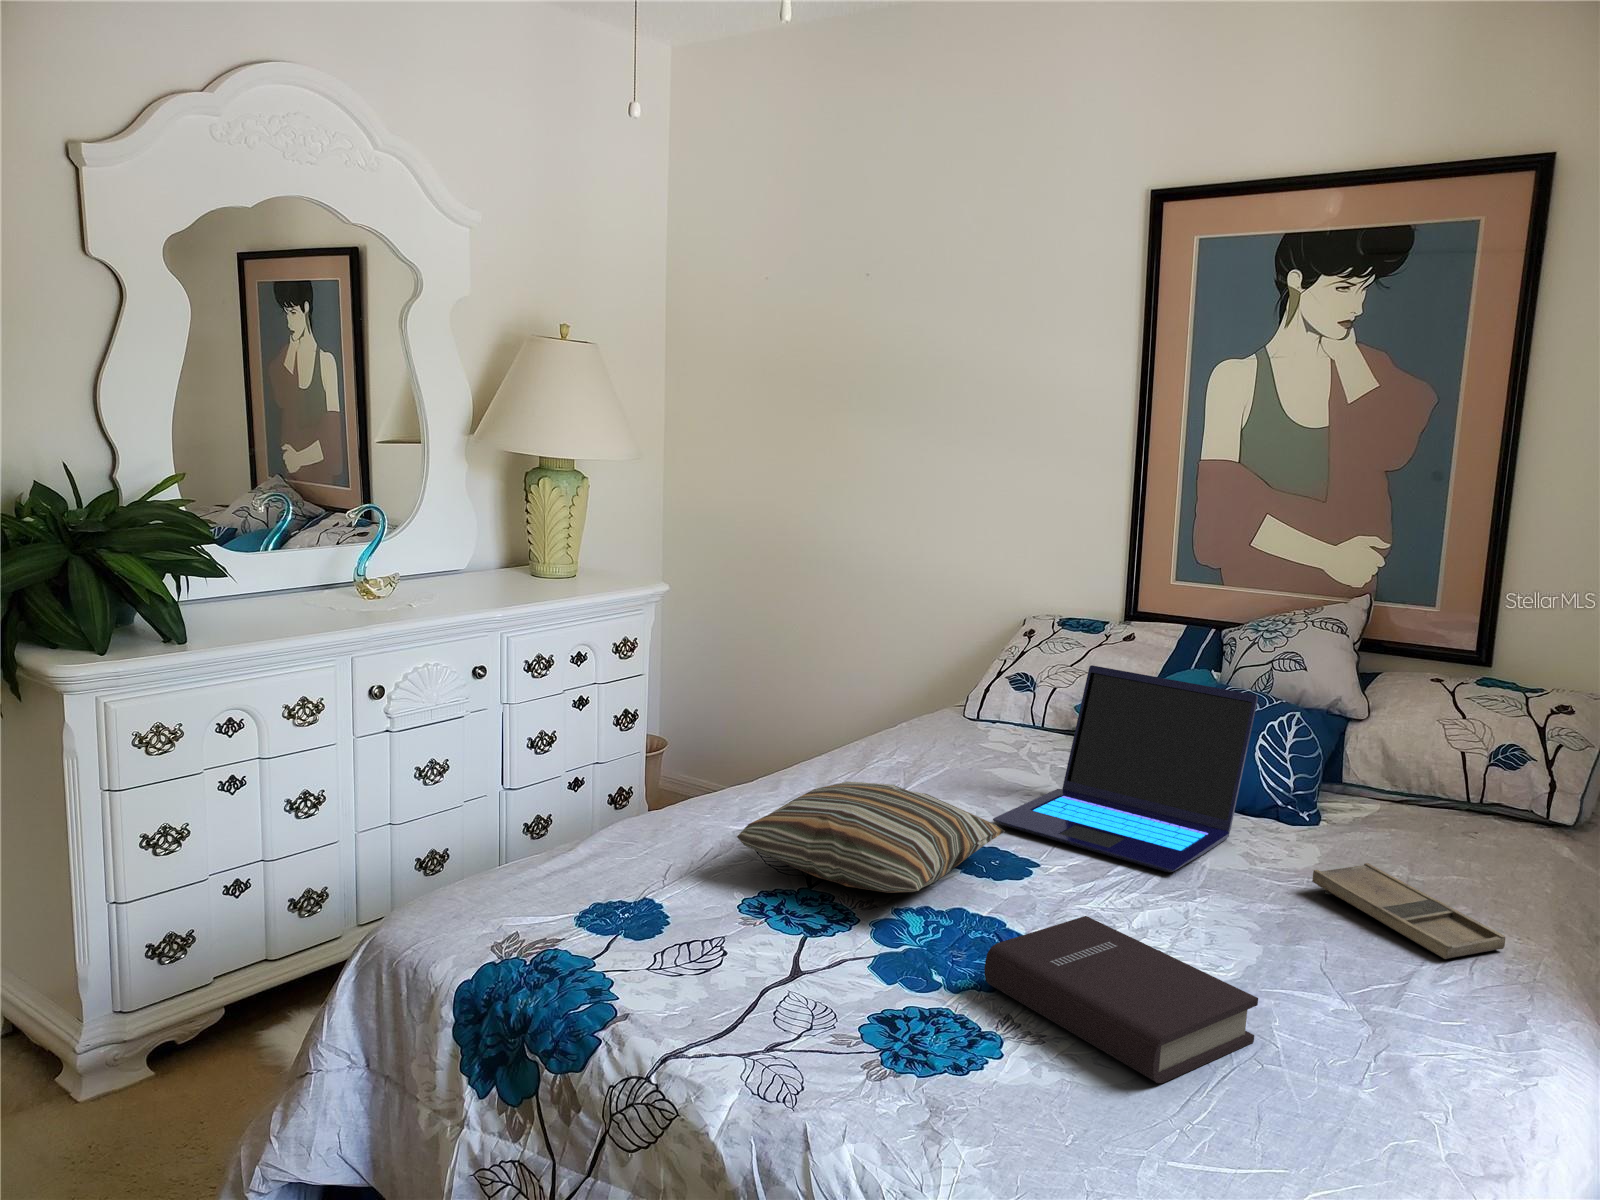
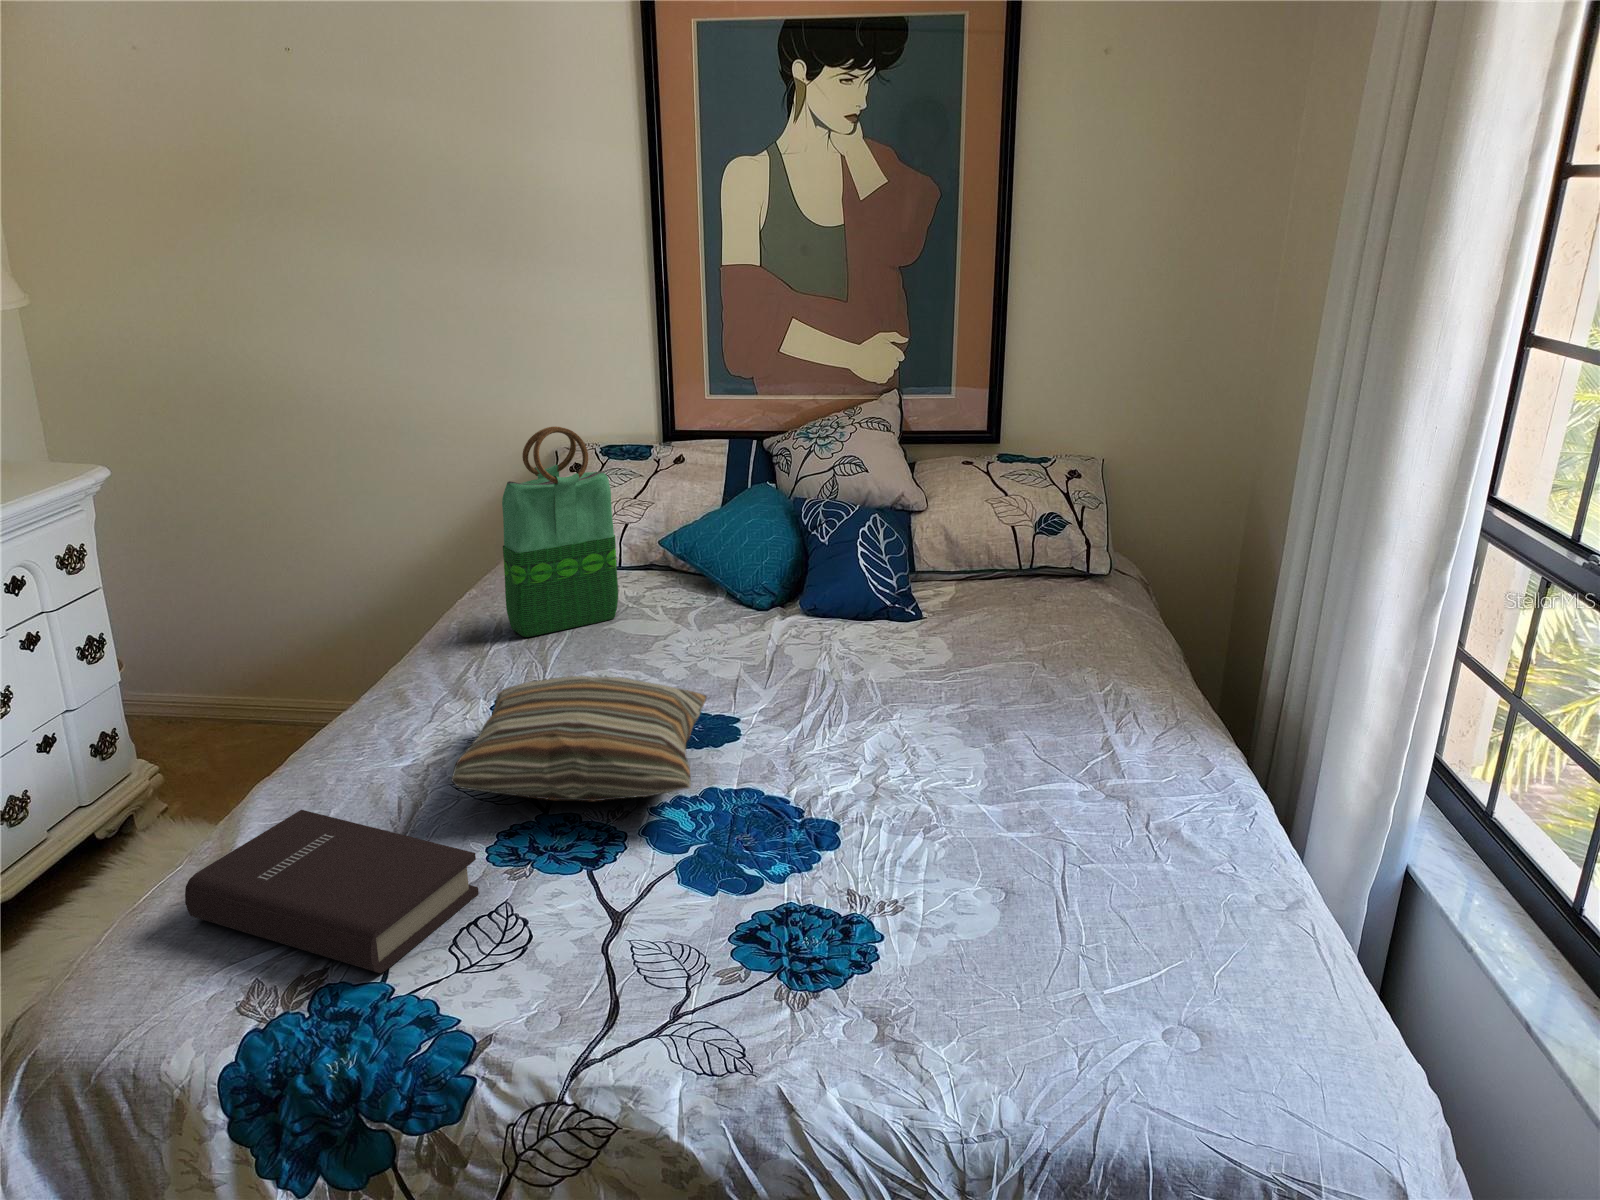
tote bag: none [904,580,1011,765] -> present [502,426,618,637]
laptop: present [993,665,1258,872] -> none [665,501,878,697]
tray: present [1312,863,1505,959] -> none [975,647,1140,720]
book: present [984,916,1258,1083] -> present [185,810,479,973]

